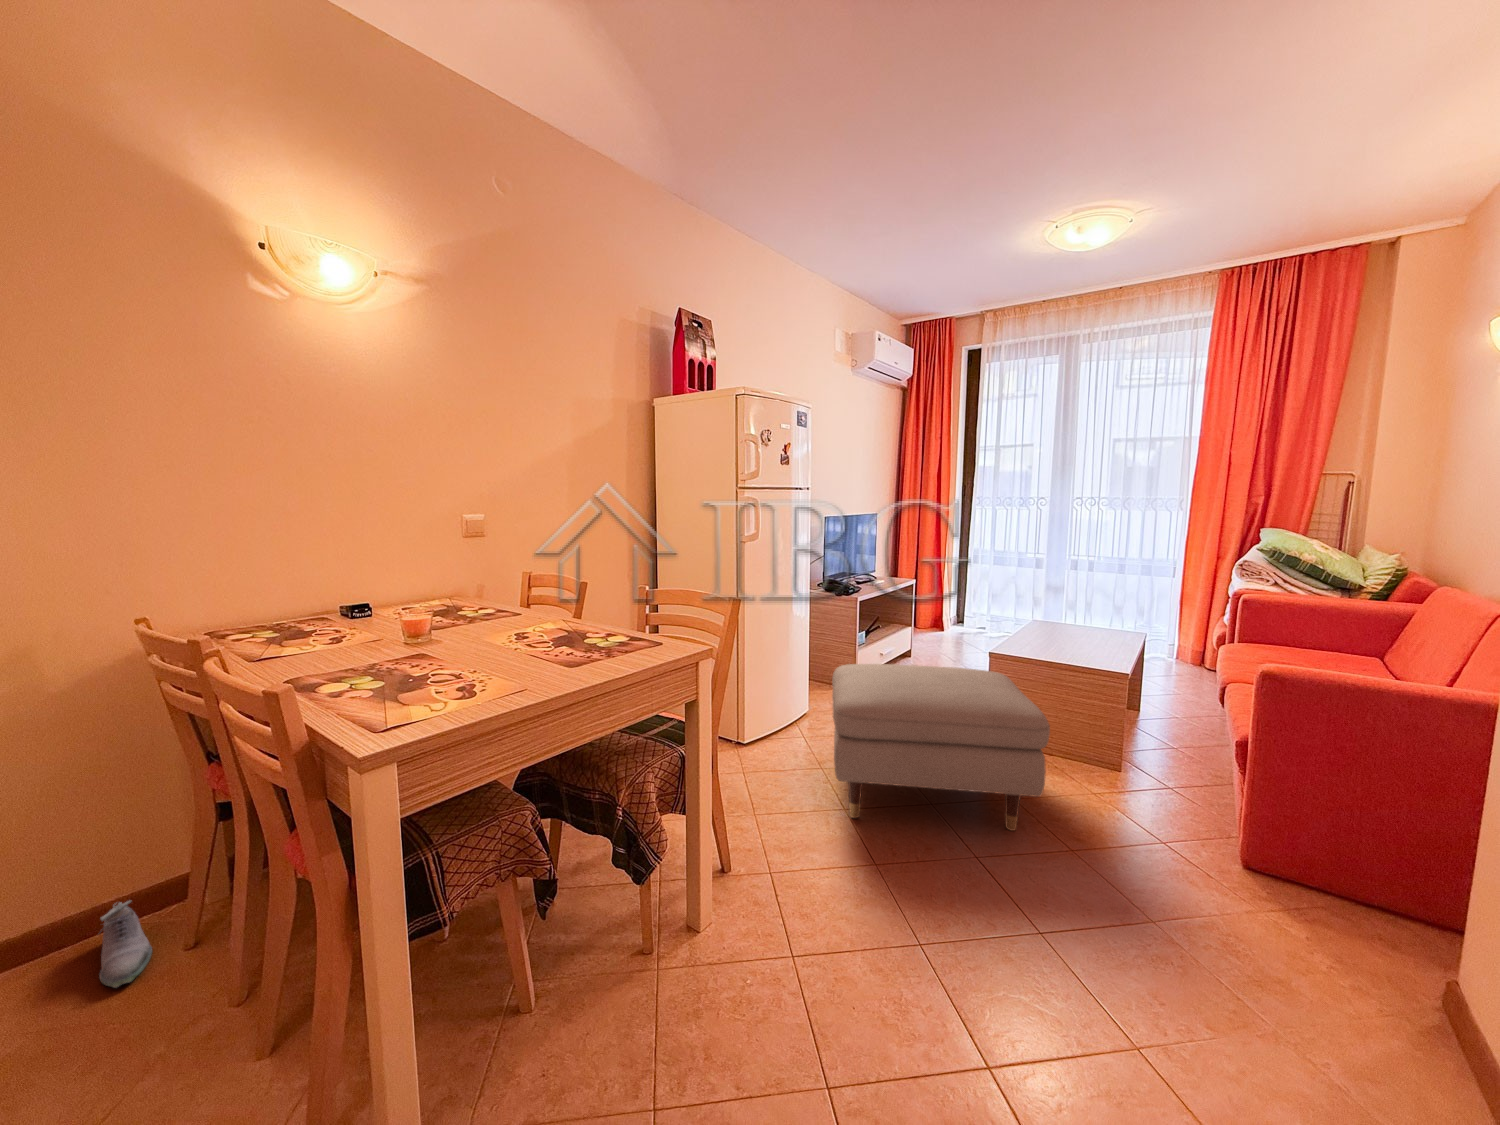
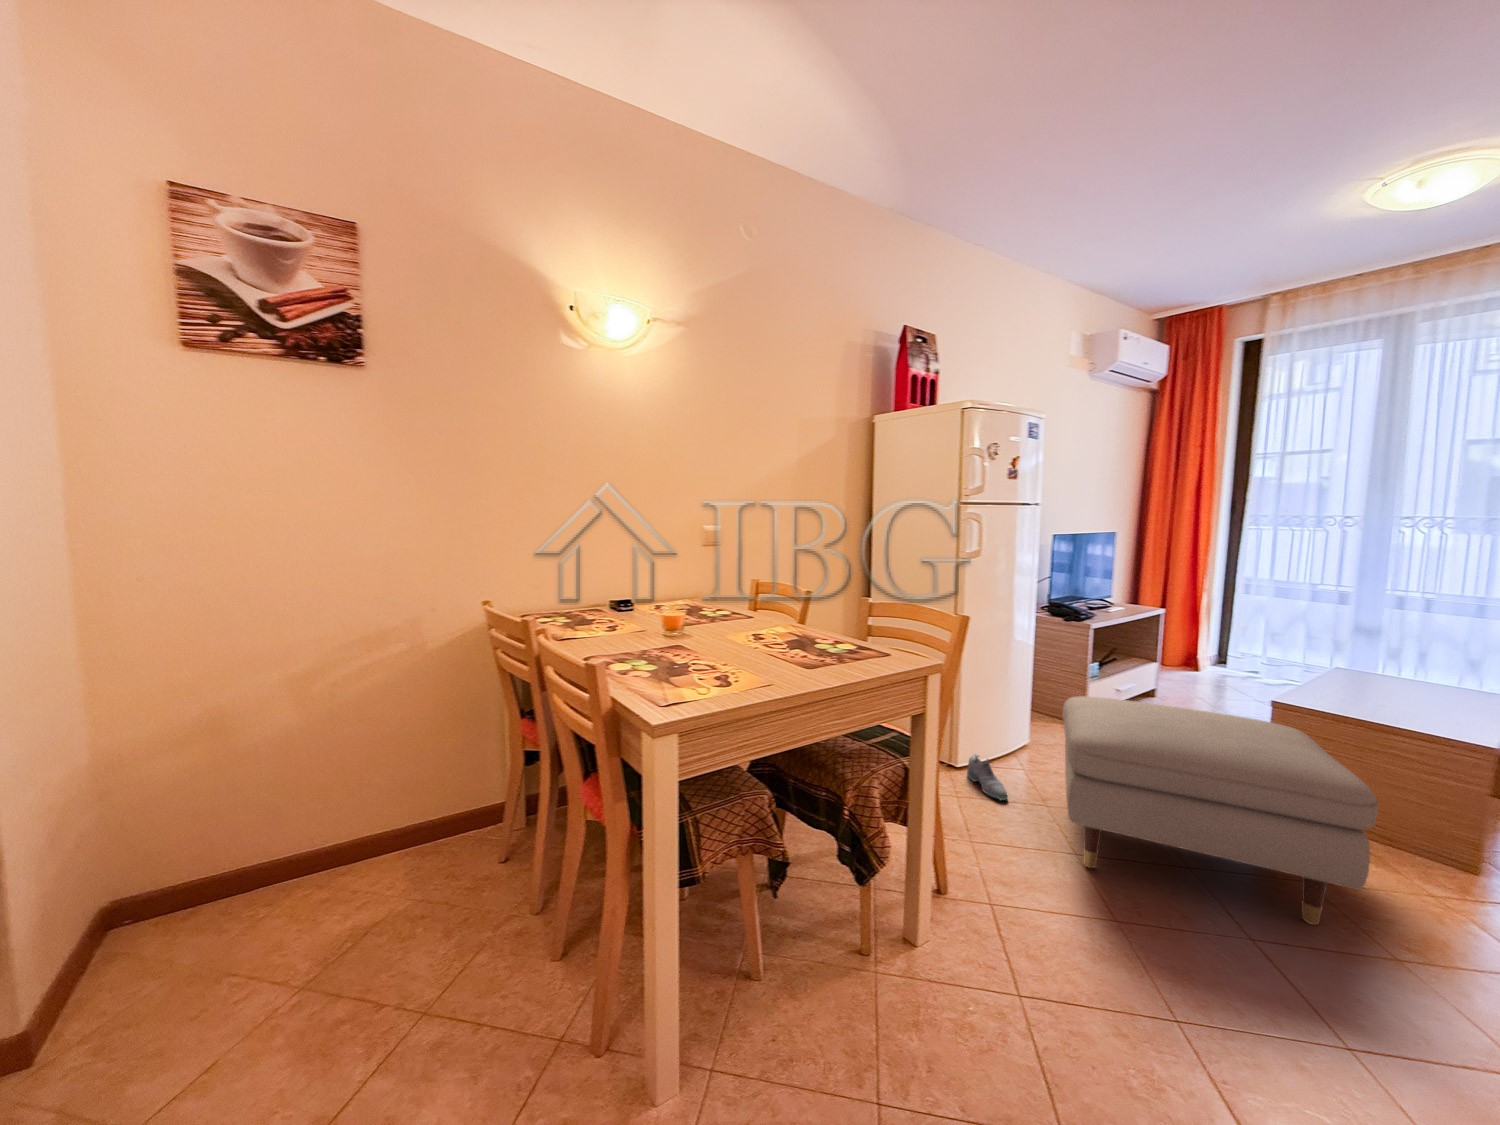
shoe: present [98,901,152,988] -> present [967,755,1008,800]

